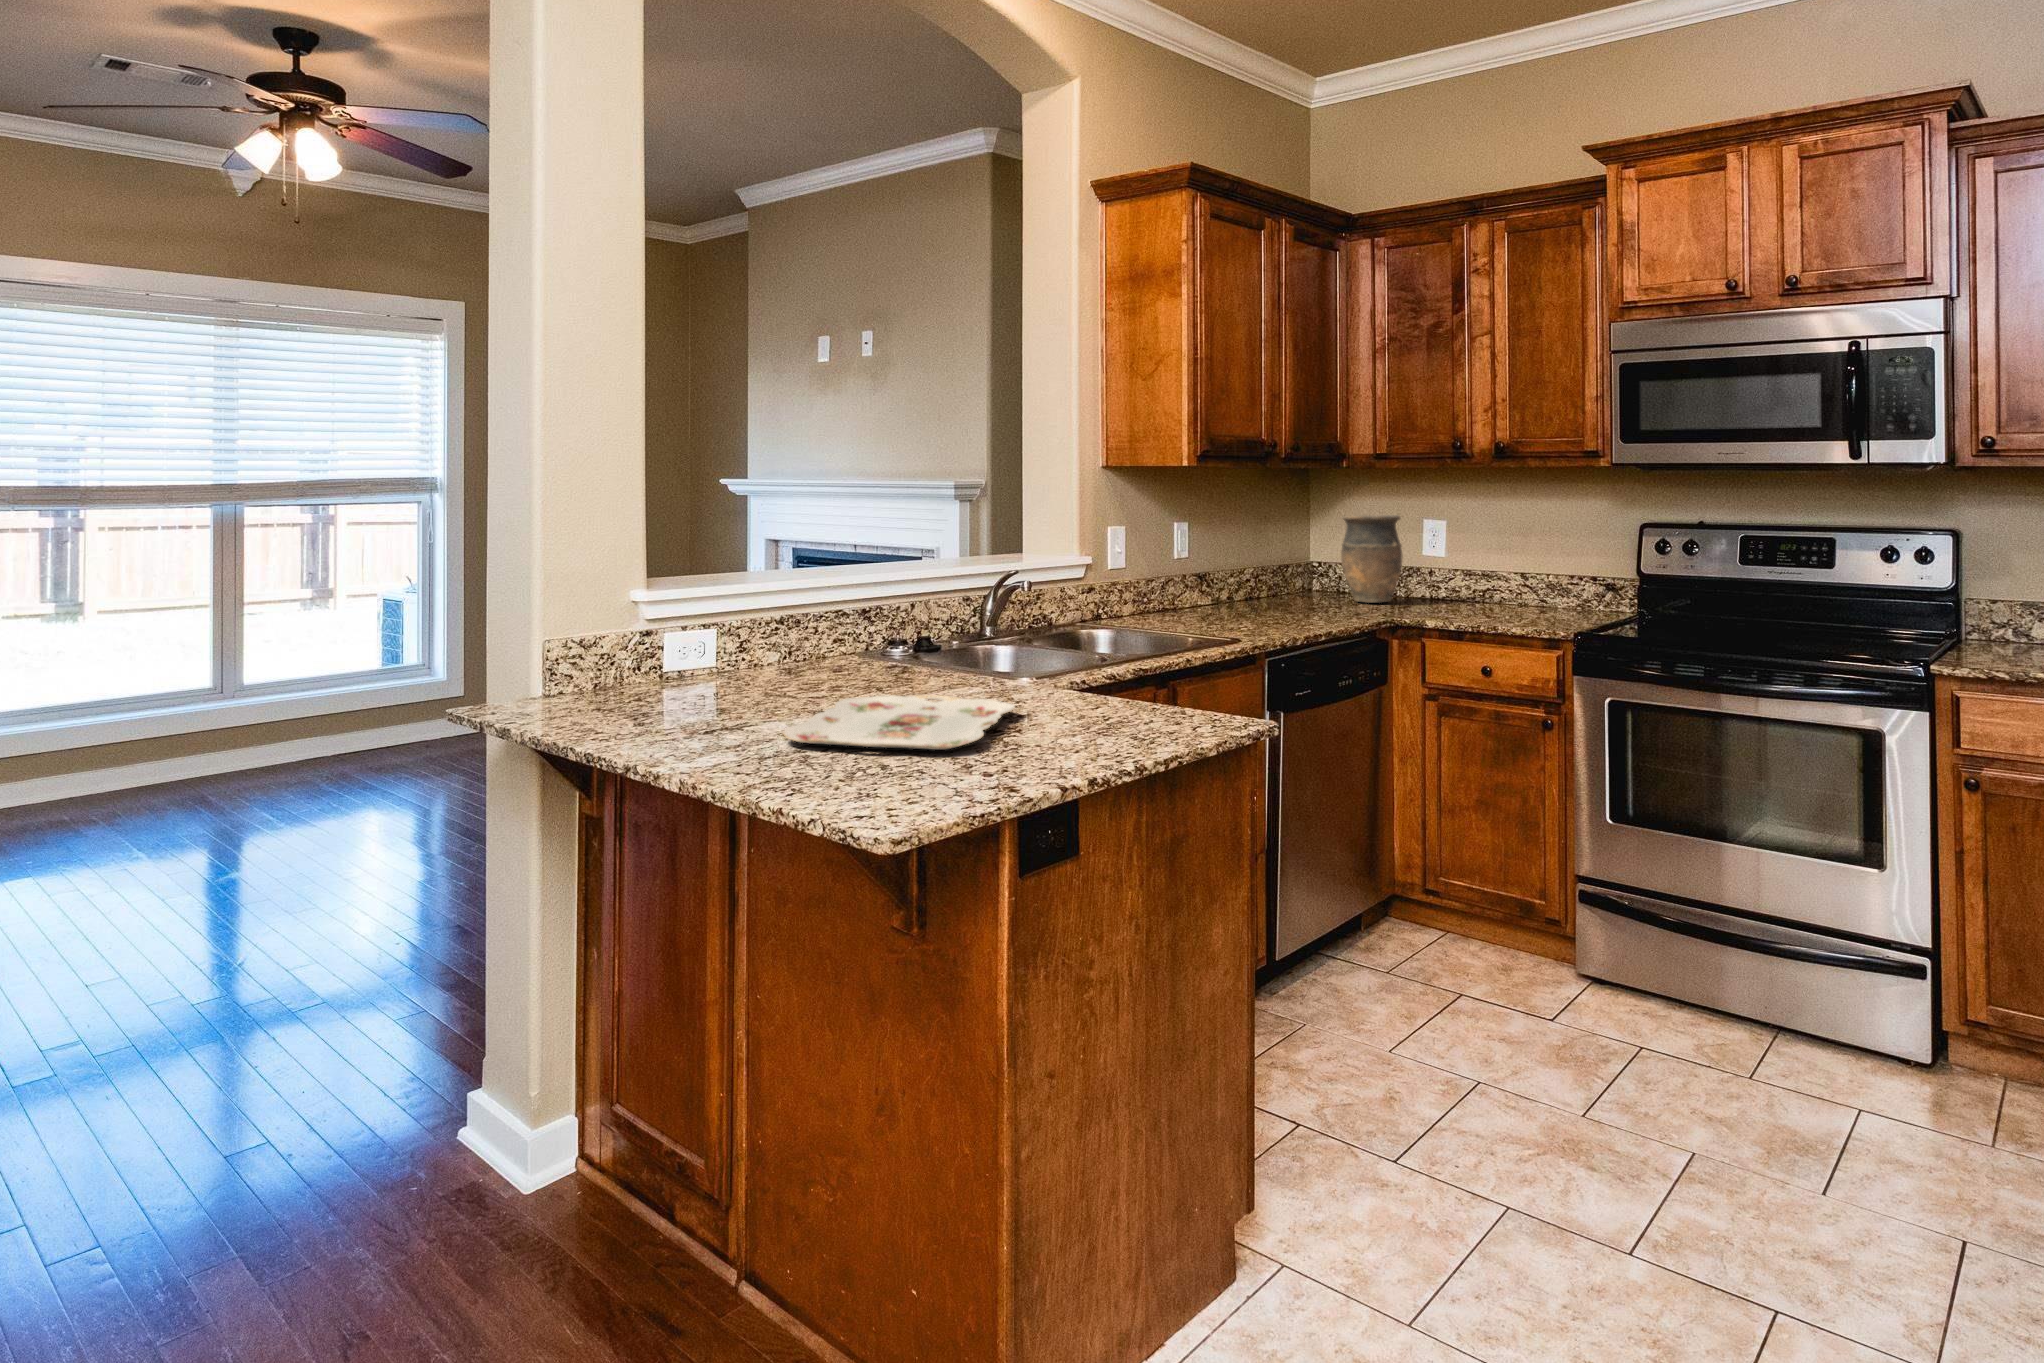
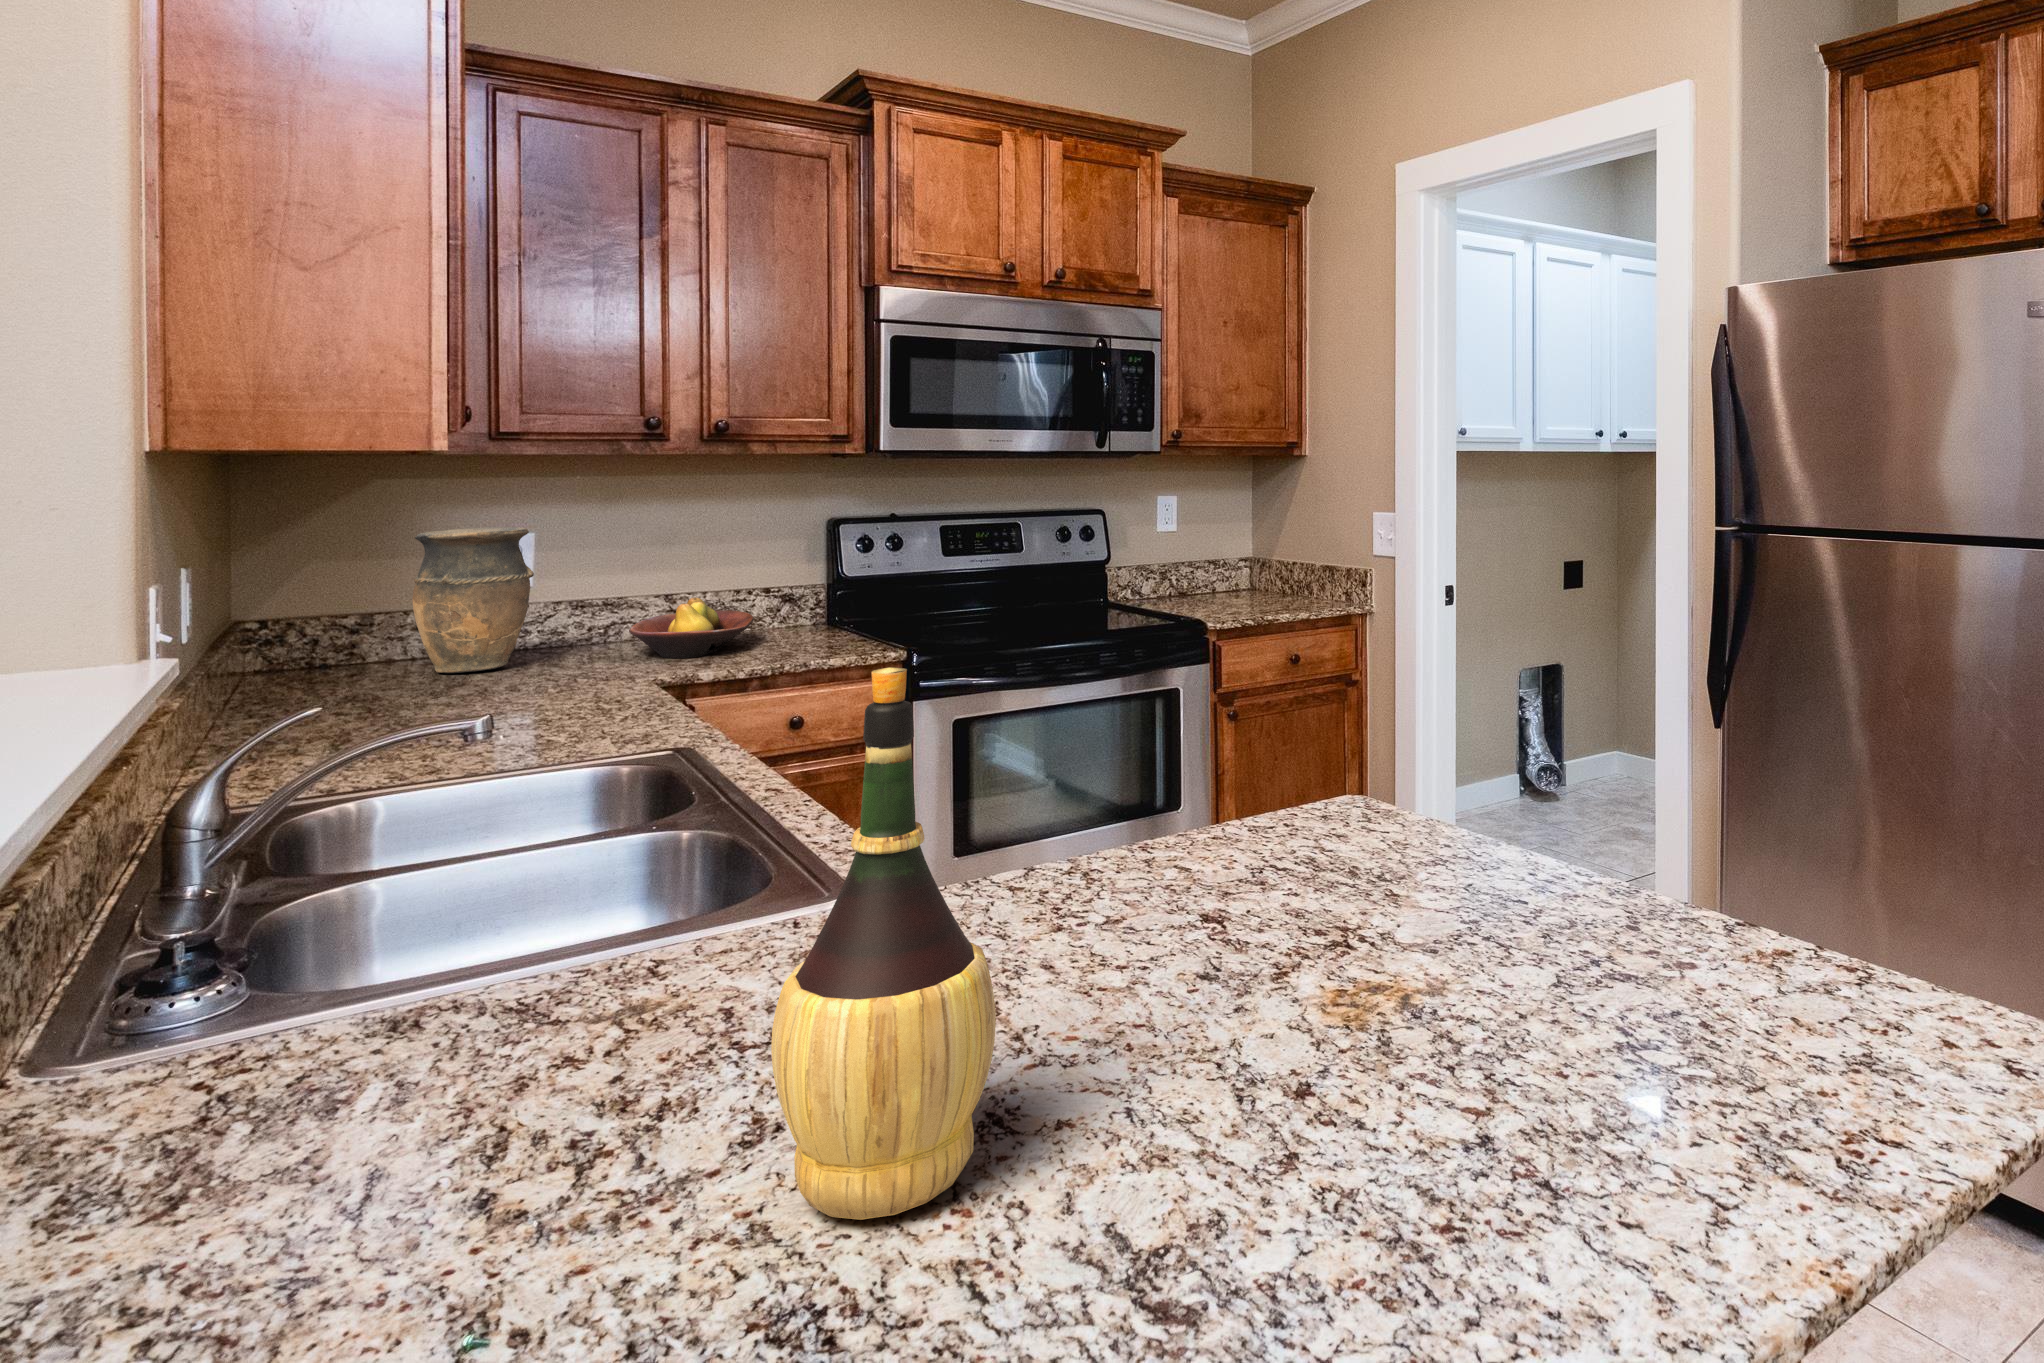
wine bottle: none [705,535,772,701] -> present [771,667,996,1220]
fruit bowl: none [1440,575,1558,615] -> present [629,598,754,658]
serving tray: present [784,695,1015,750] -> none [1091,882,1617,1077]

